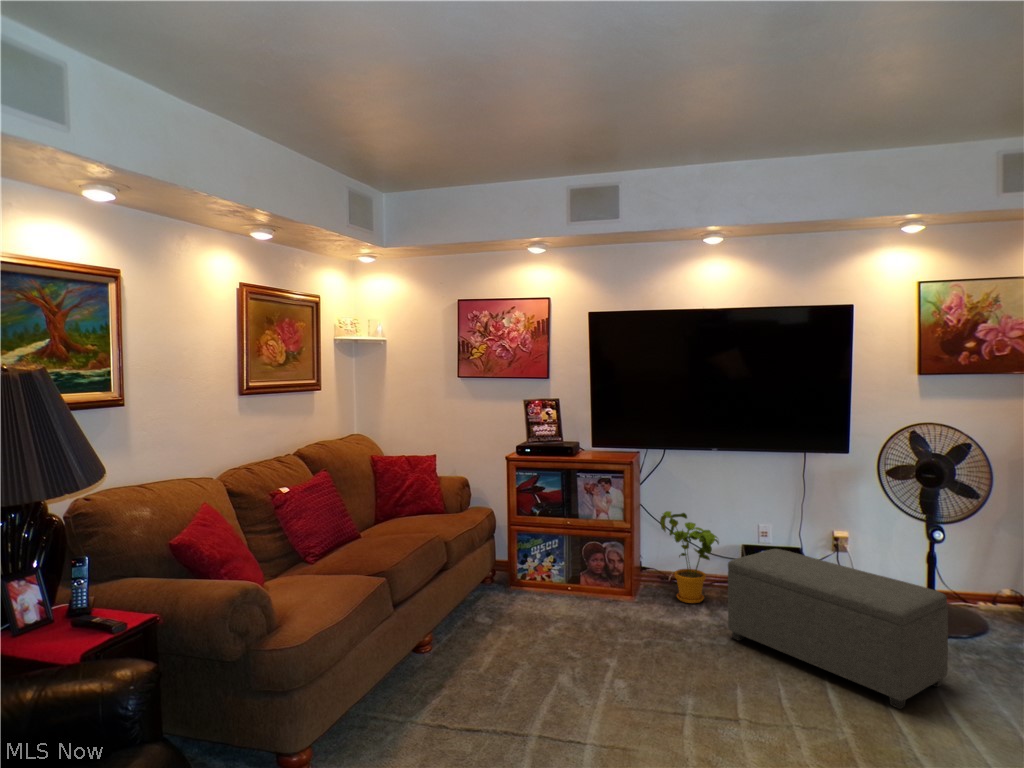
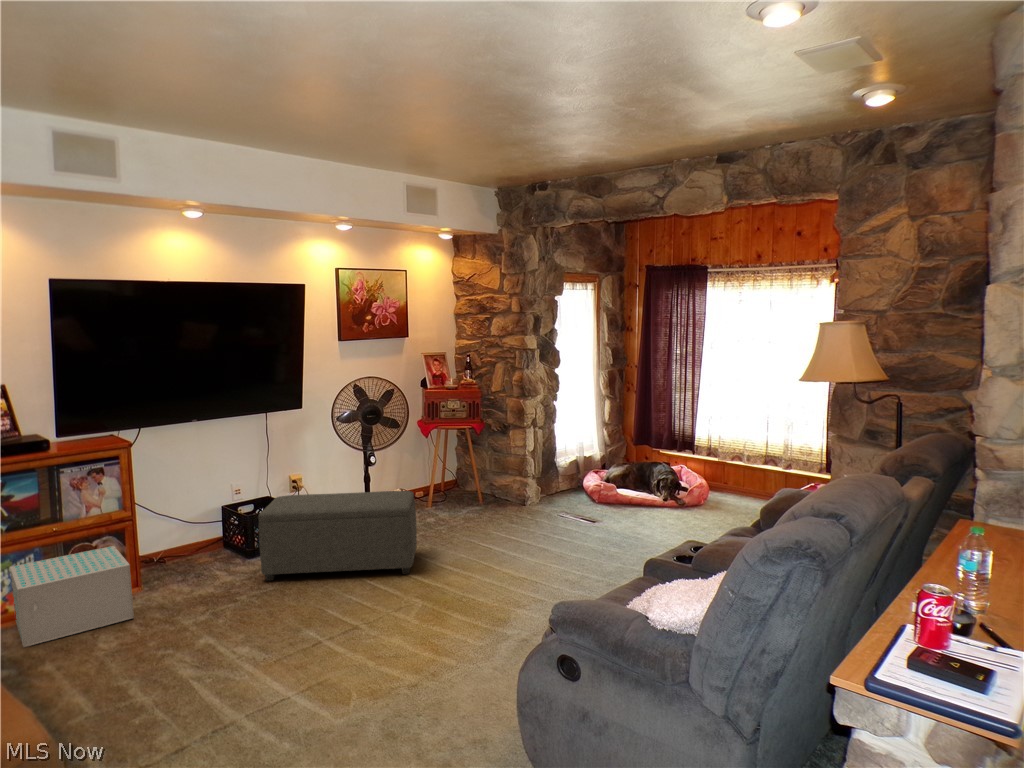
house plant: present [660,511,719,603] -> none [154,487,221,574]
storage box: none [517,545,614,623] -> present [10,546,134,647]

